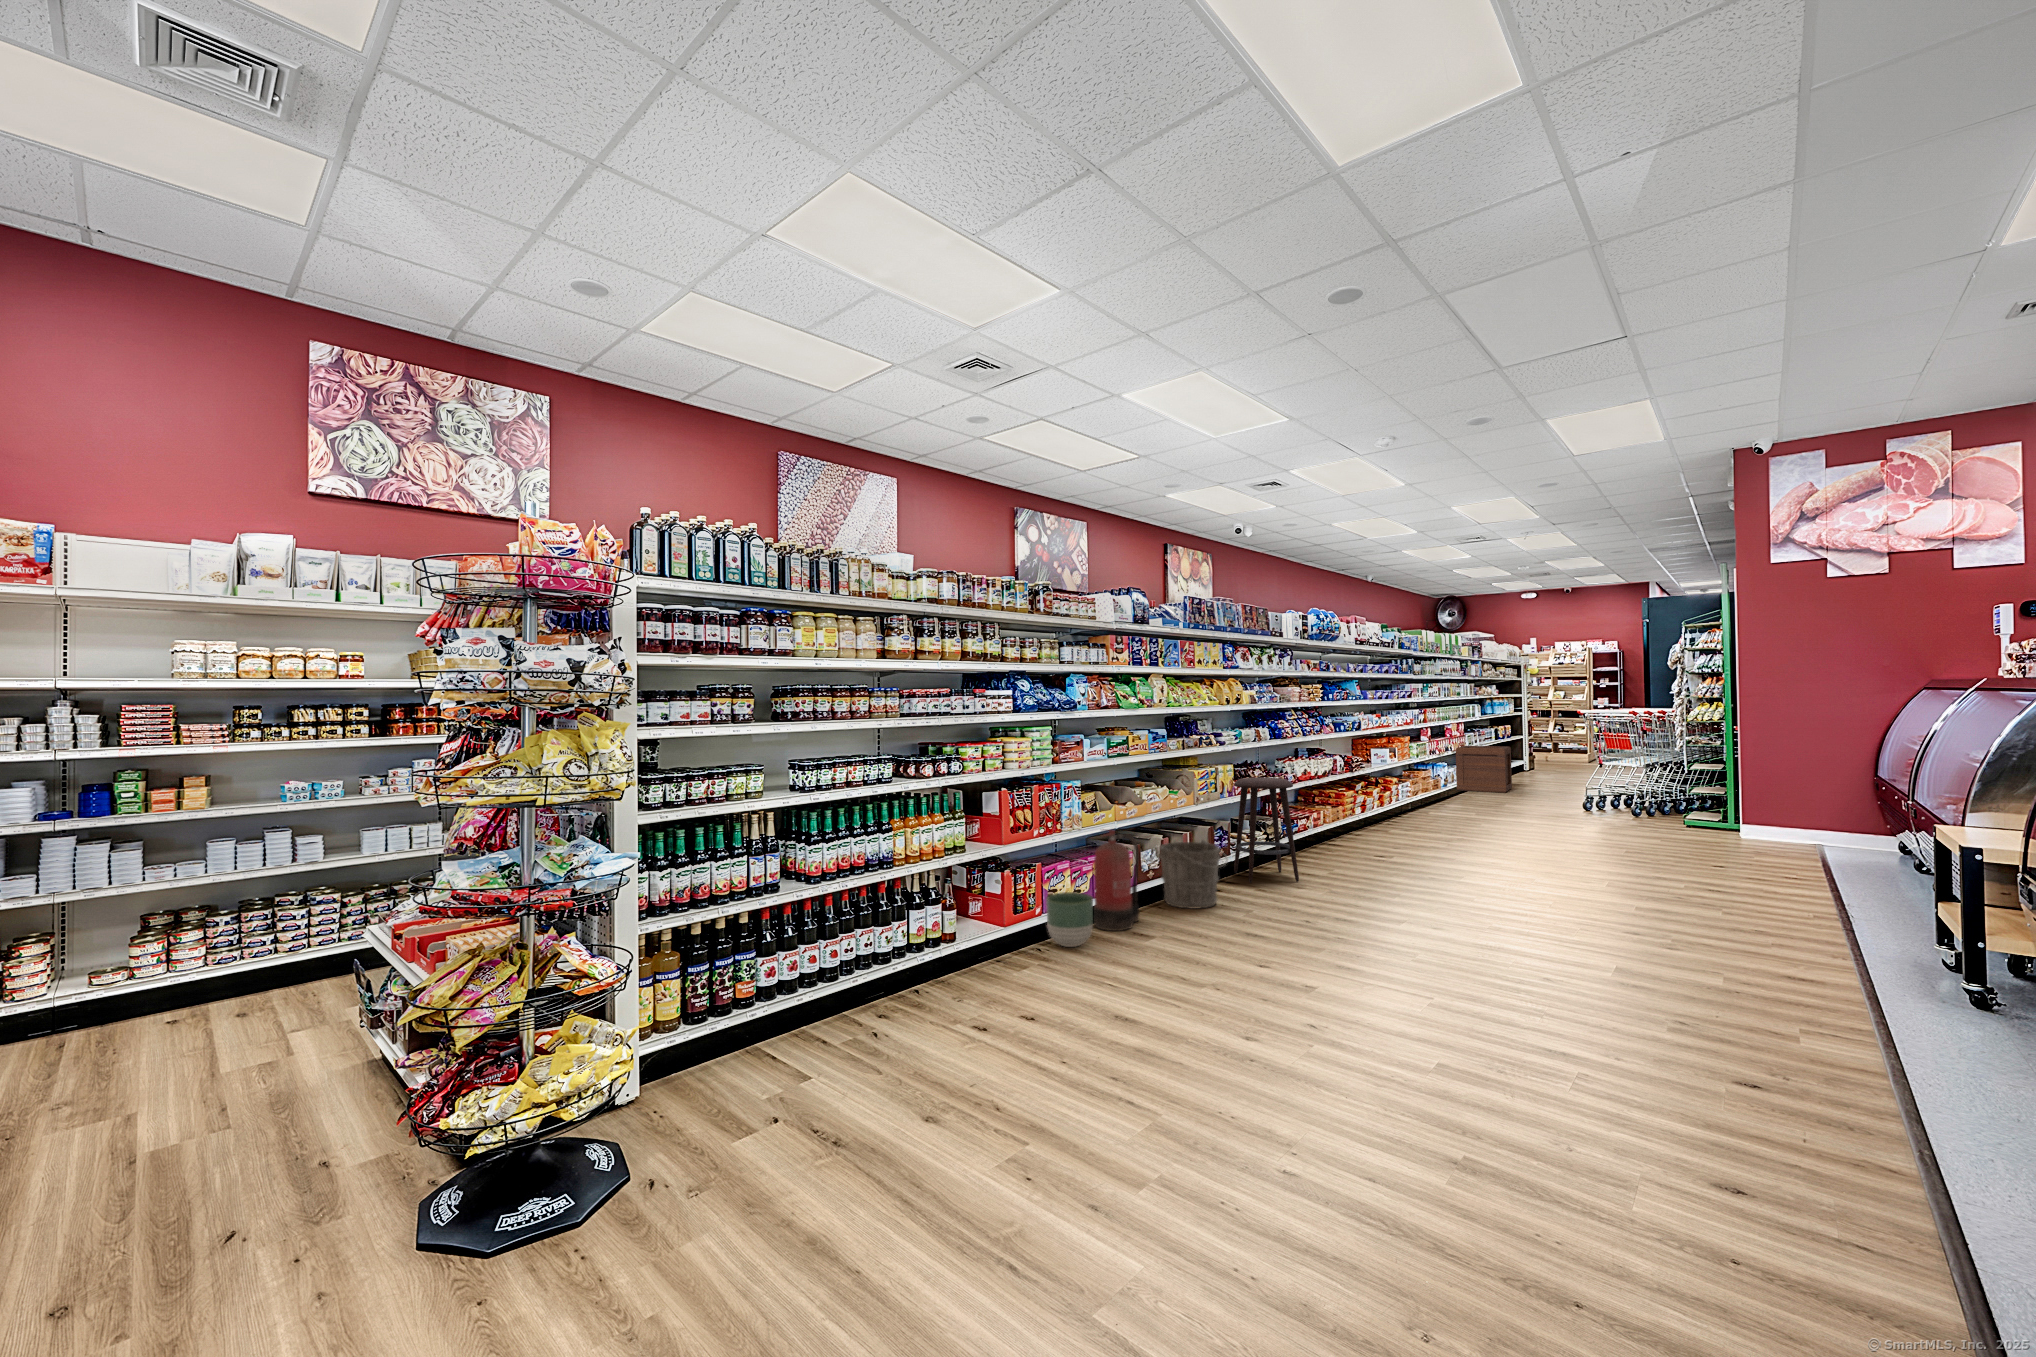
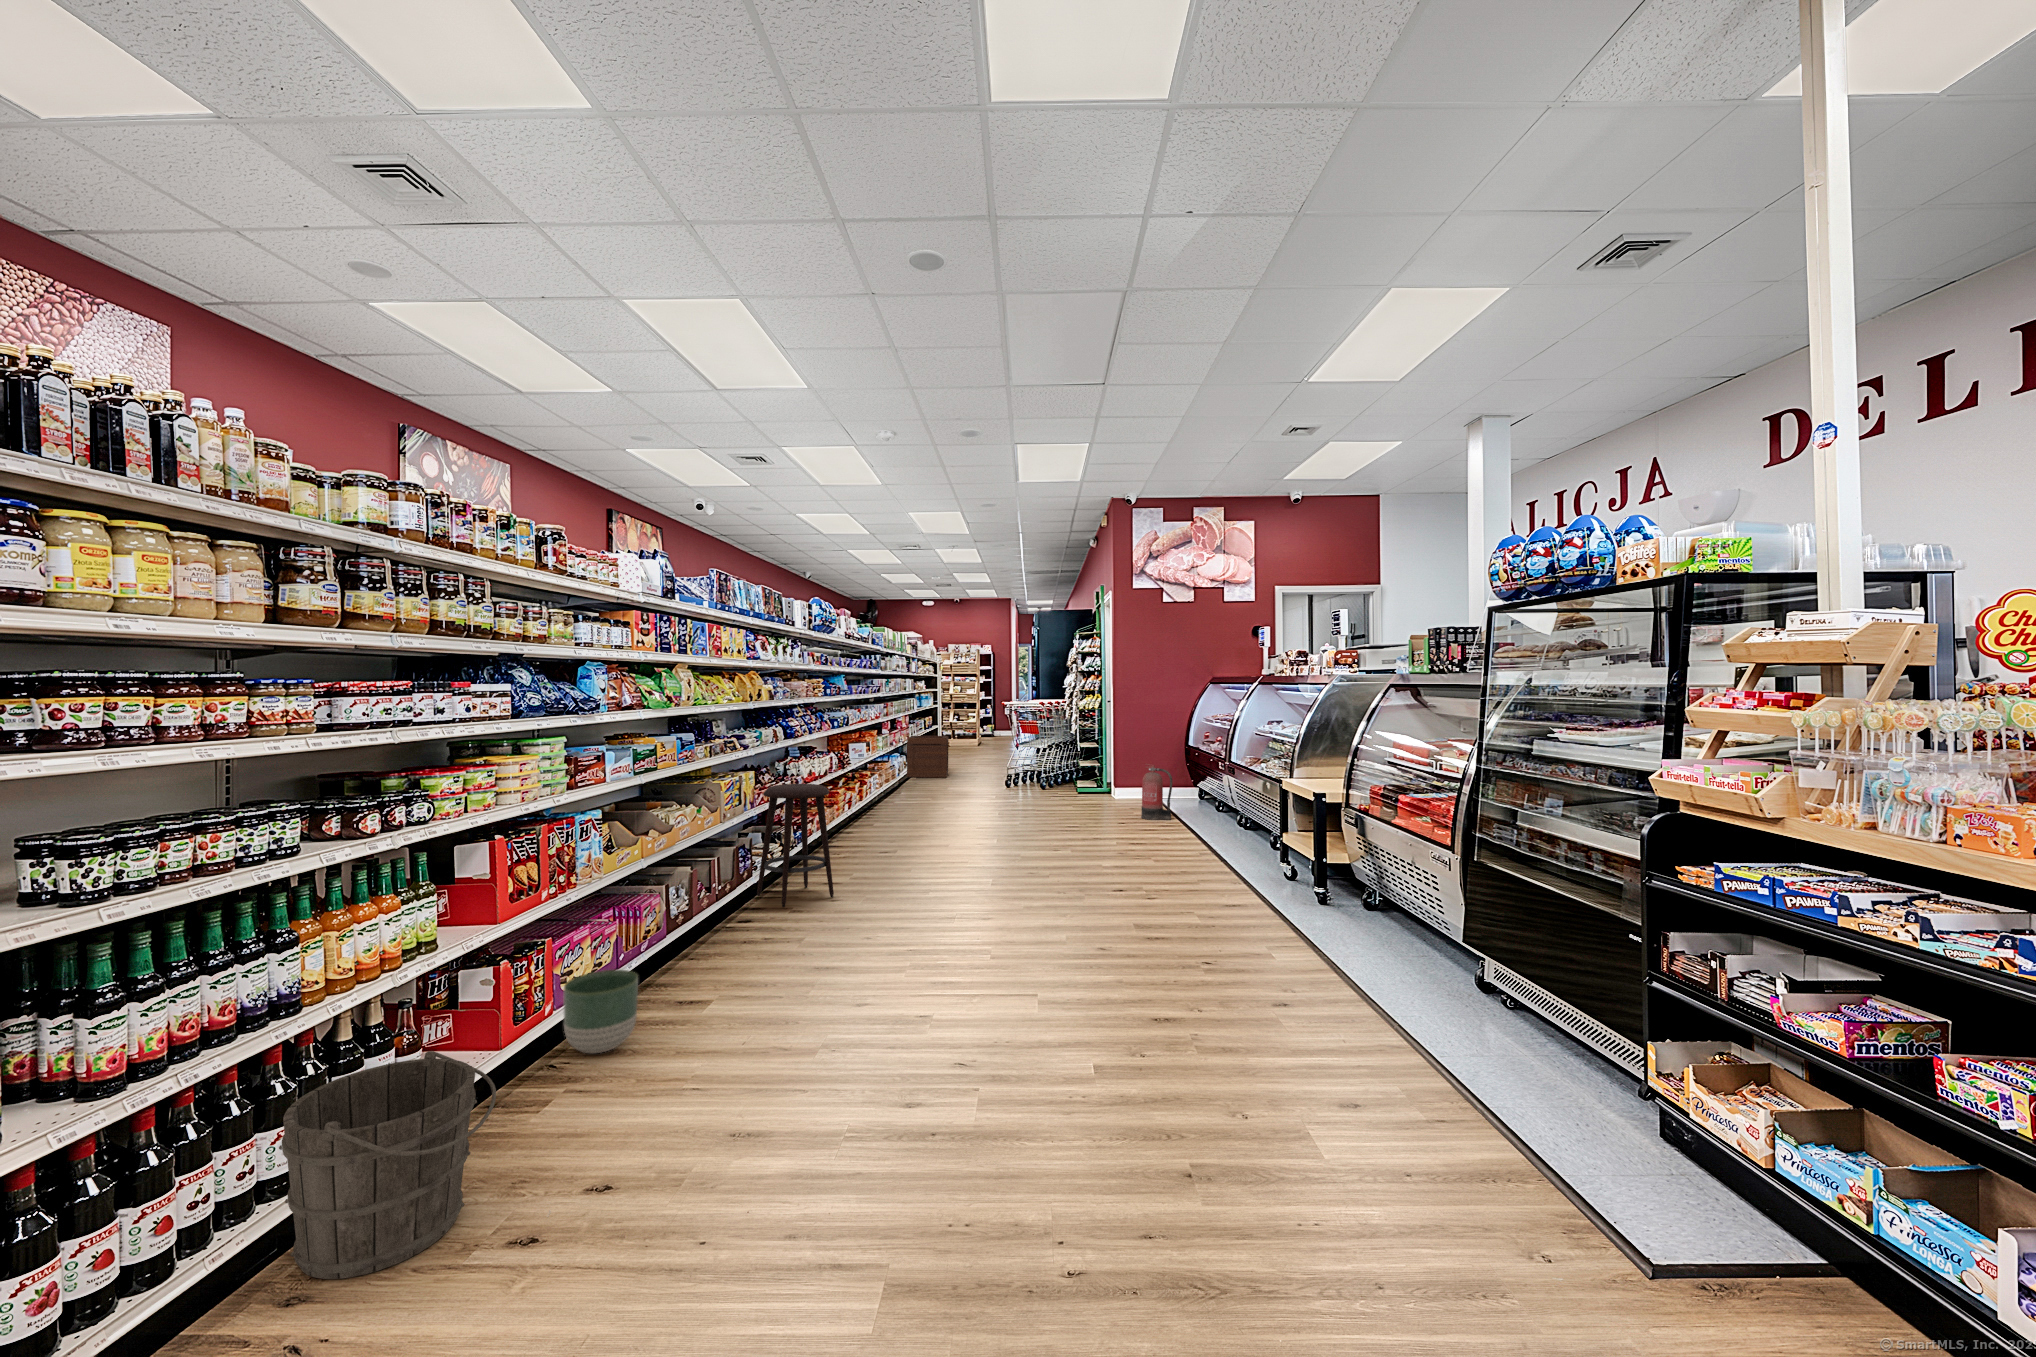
fire extinguisher: present [1094,829,1139,931] -> present [1141,764,1172,820]
bucket: present [1159,840,1221,909] -> present [279,1051,496,1279]

